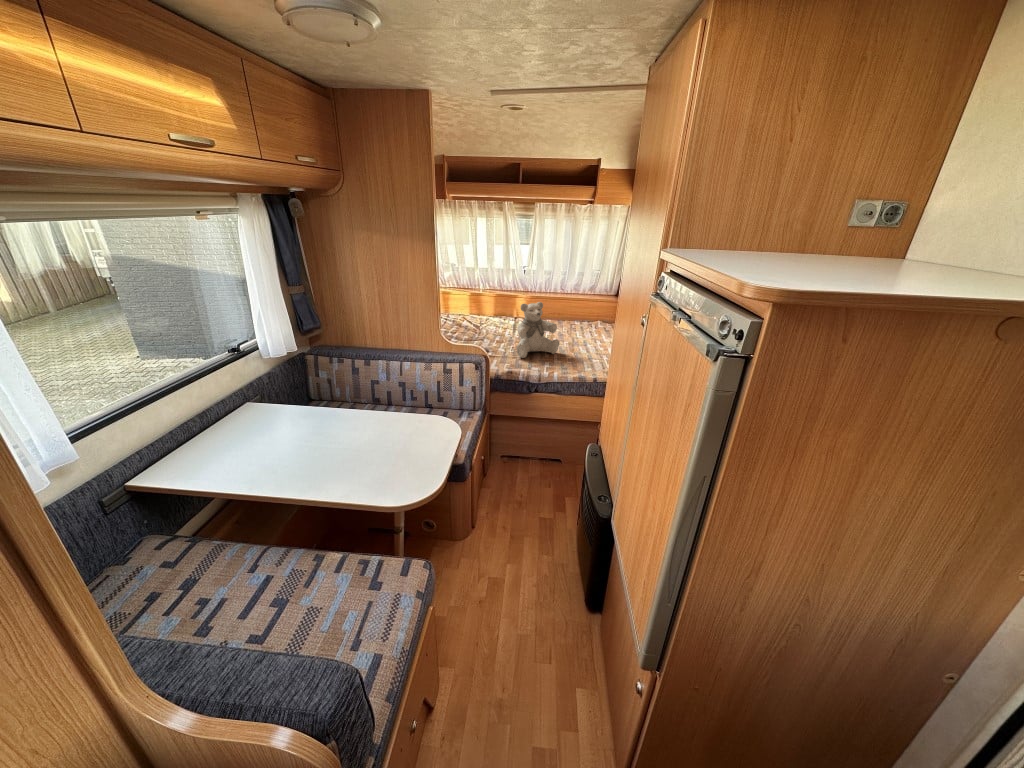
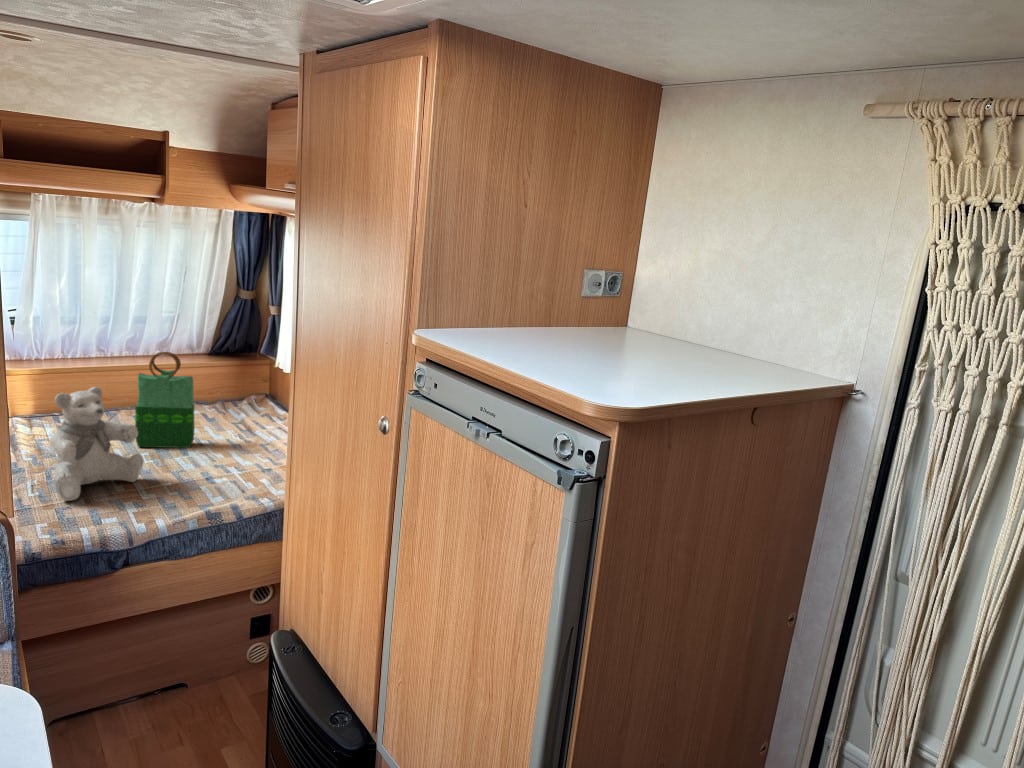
tote bag: none [563,287,594,342] -> present [135,352,195,448]

